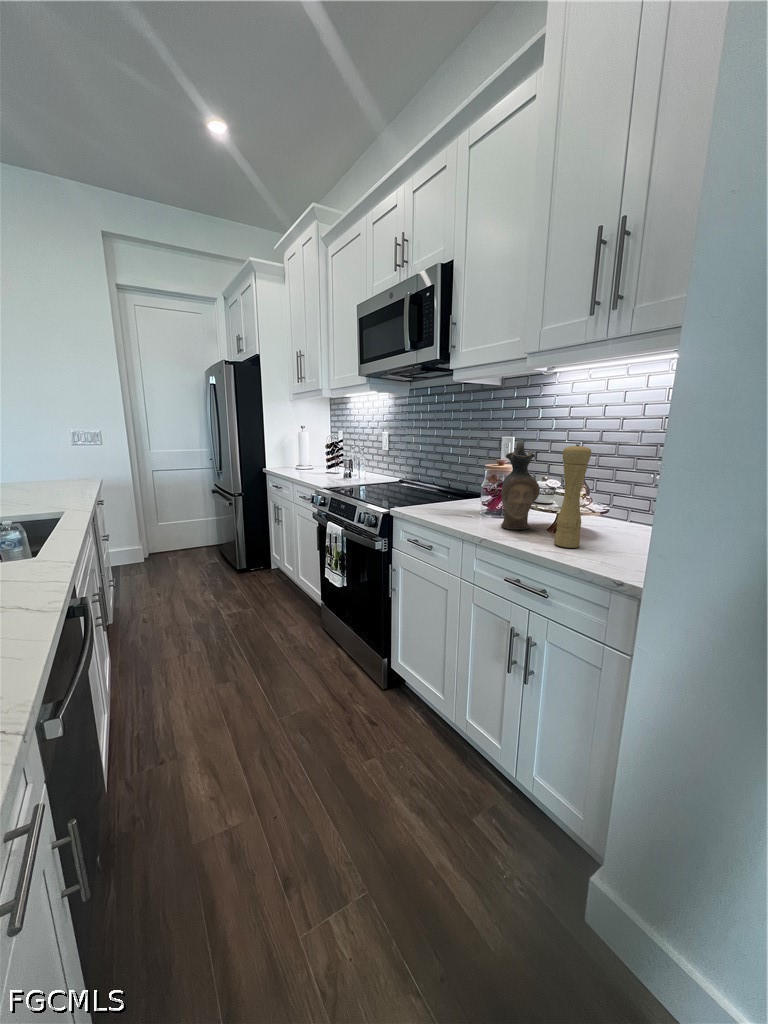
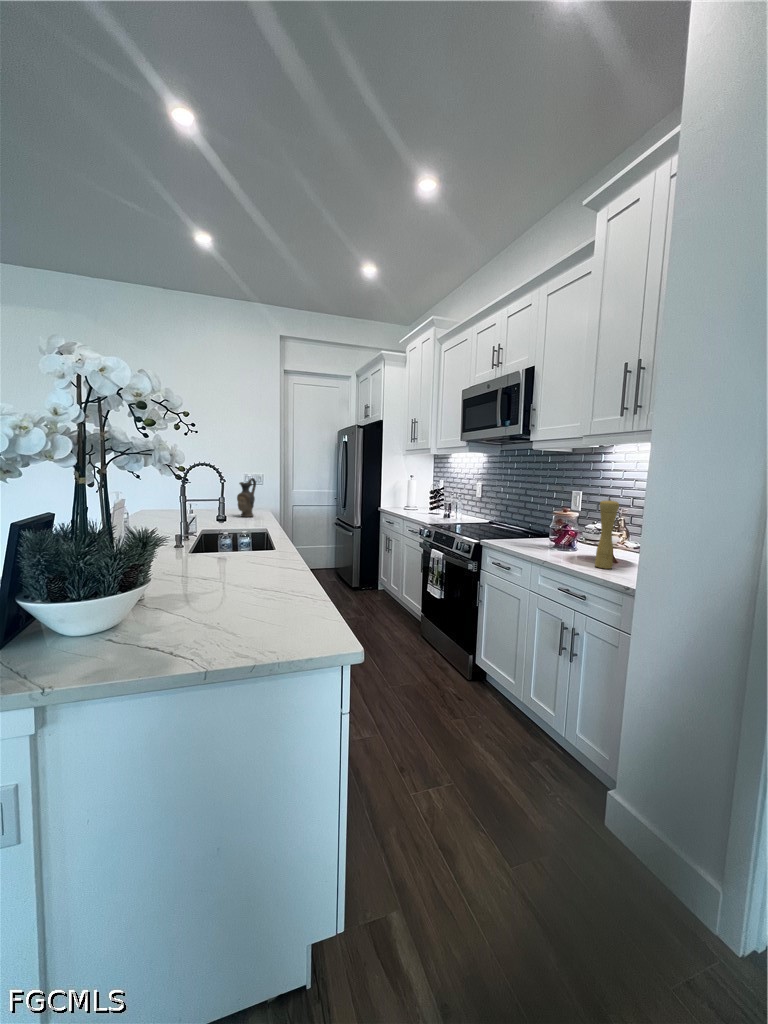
ceramic pitcher: present [501,441,540,530] -> present [237,478,256,517]

